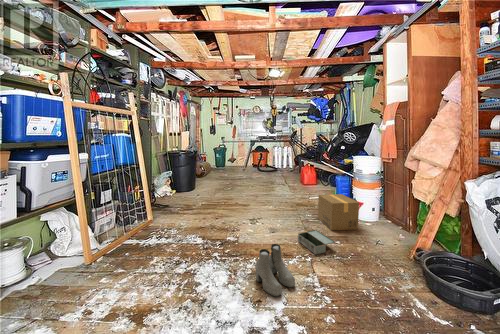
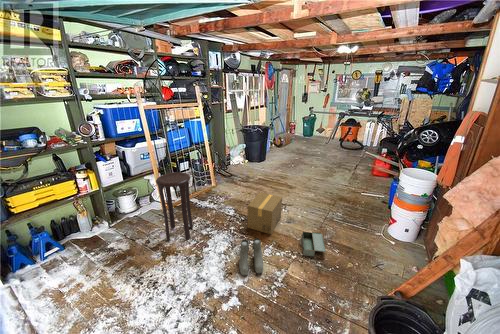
stool: none [103,182,163,300] -> present [156,172,193,241]
cardboard box: present [318,194,359,230] -> present [247,193,282,234]

